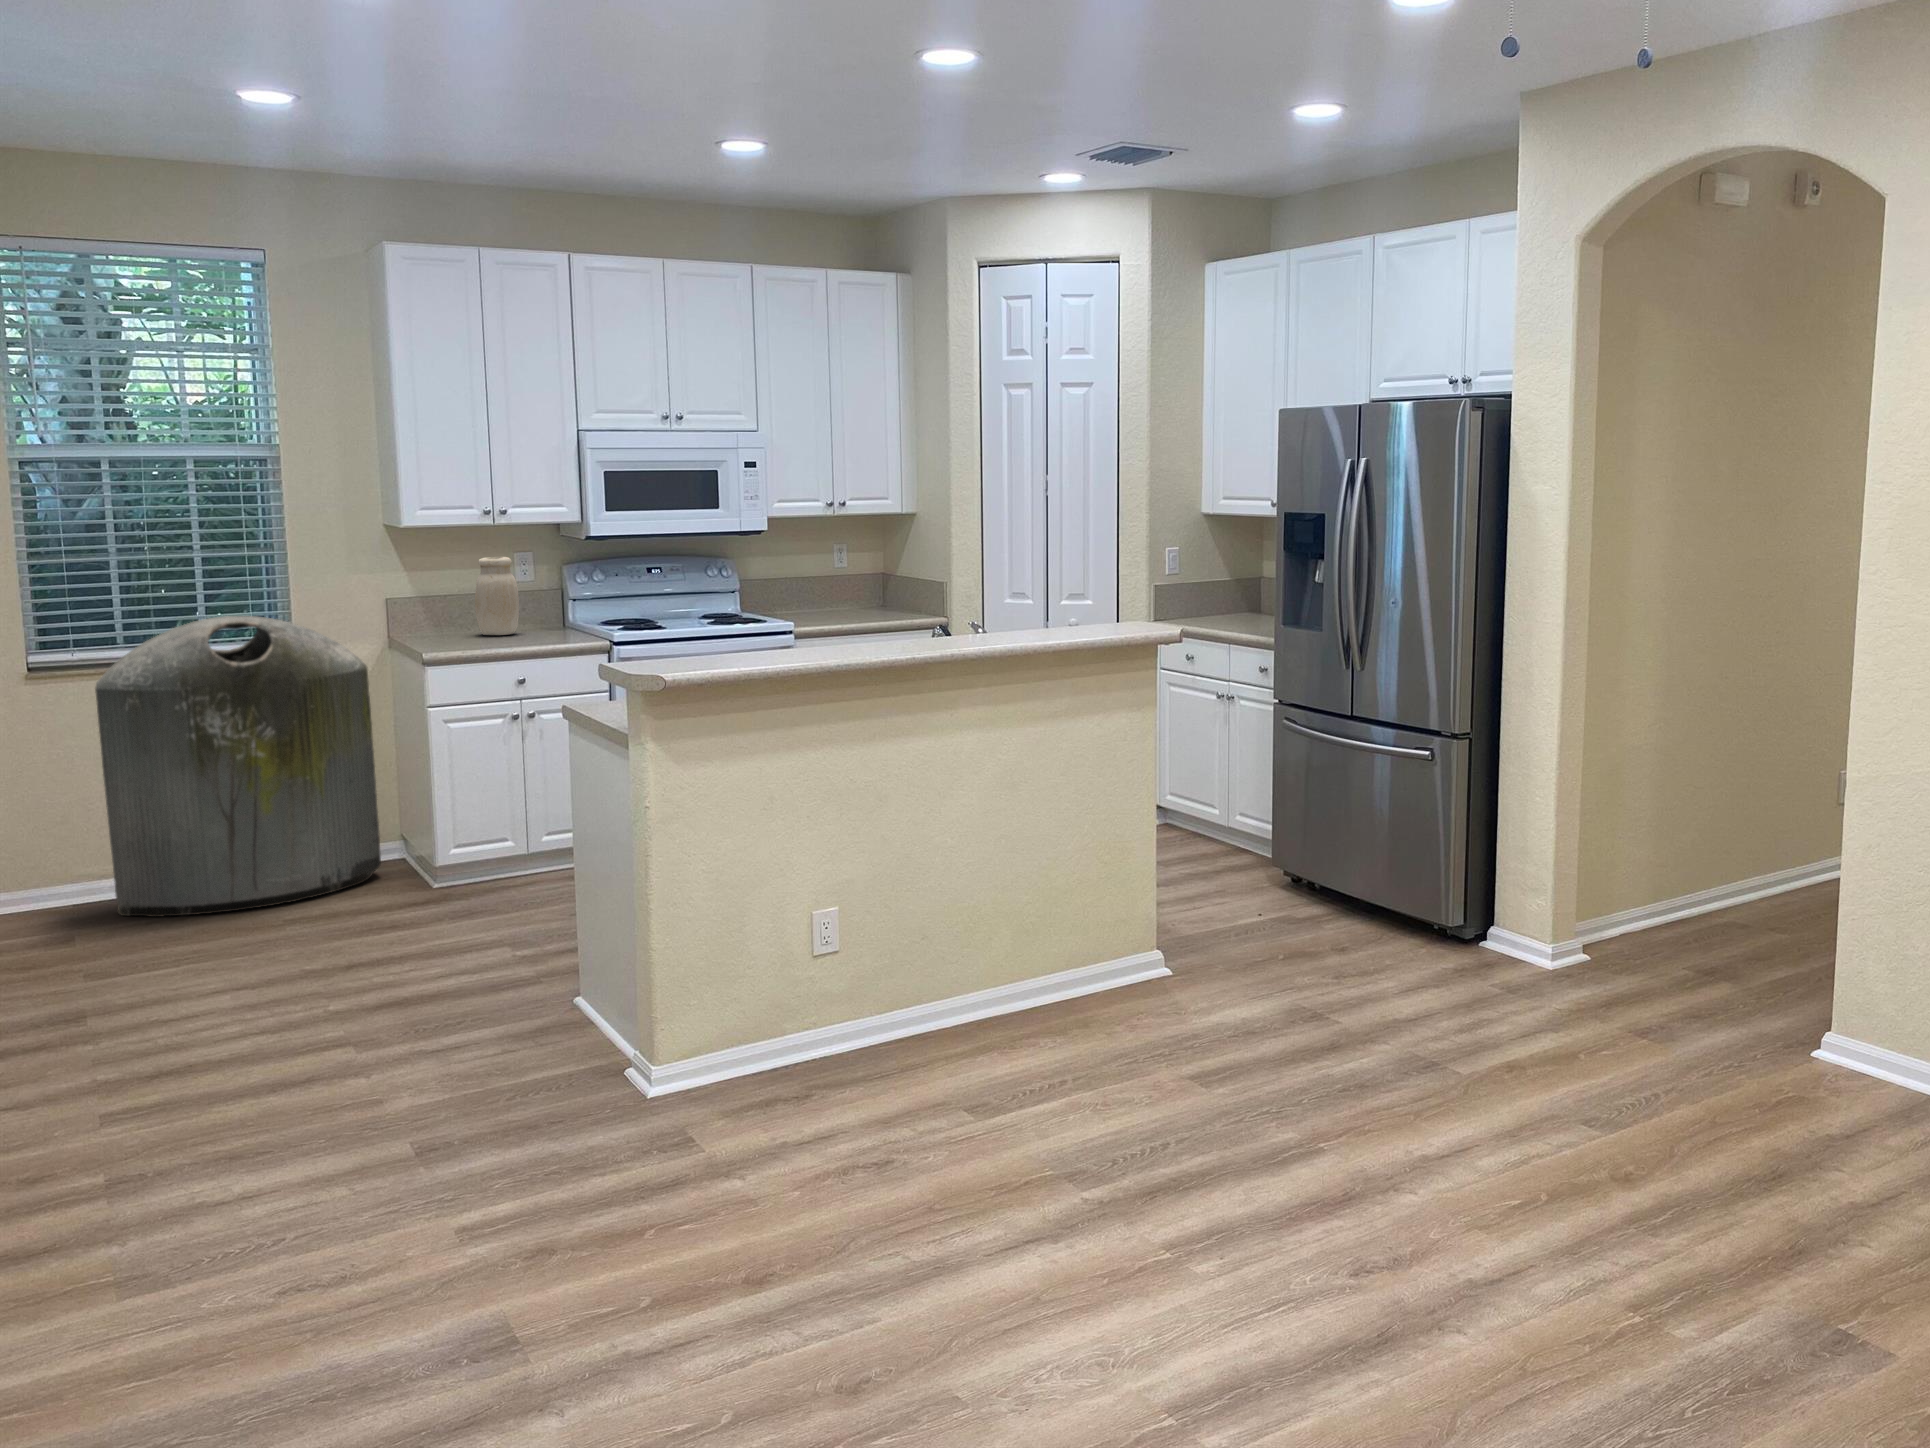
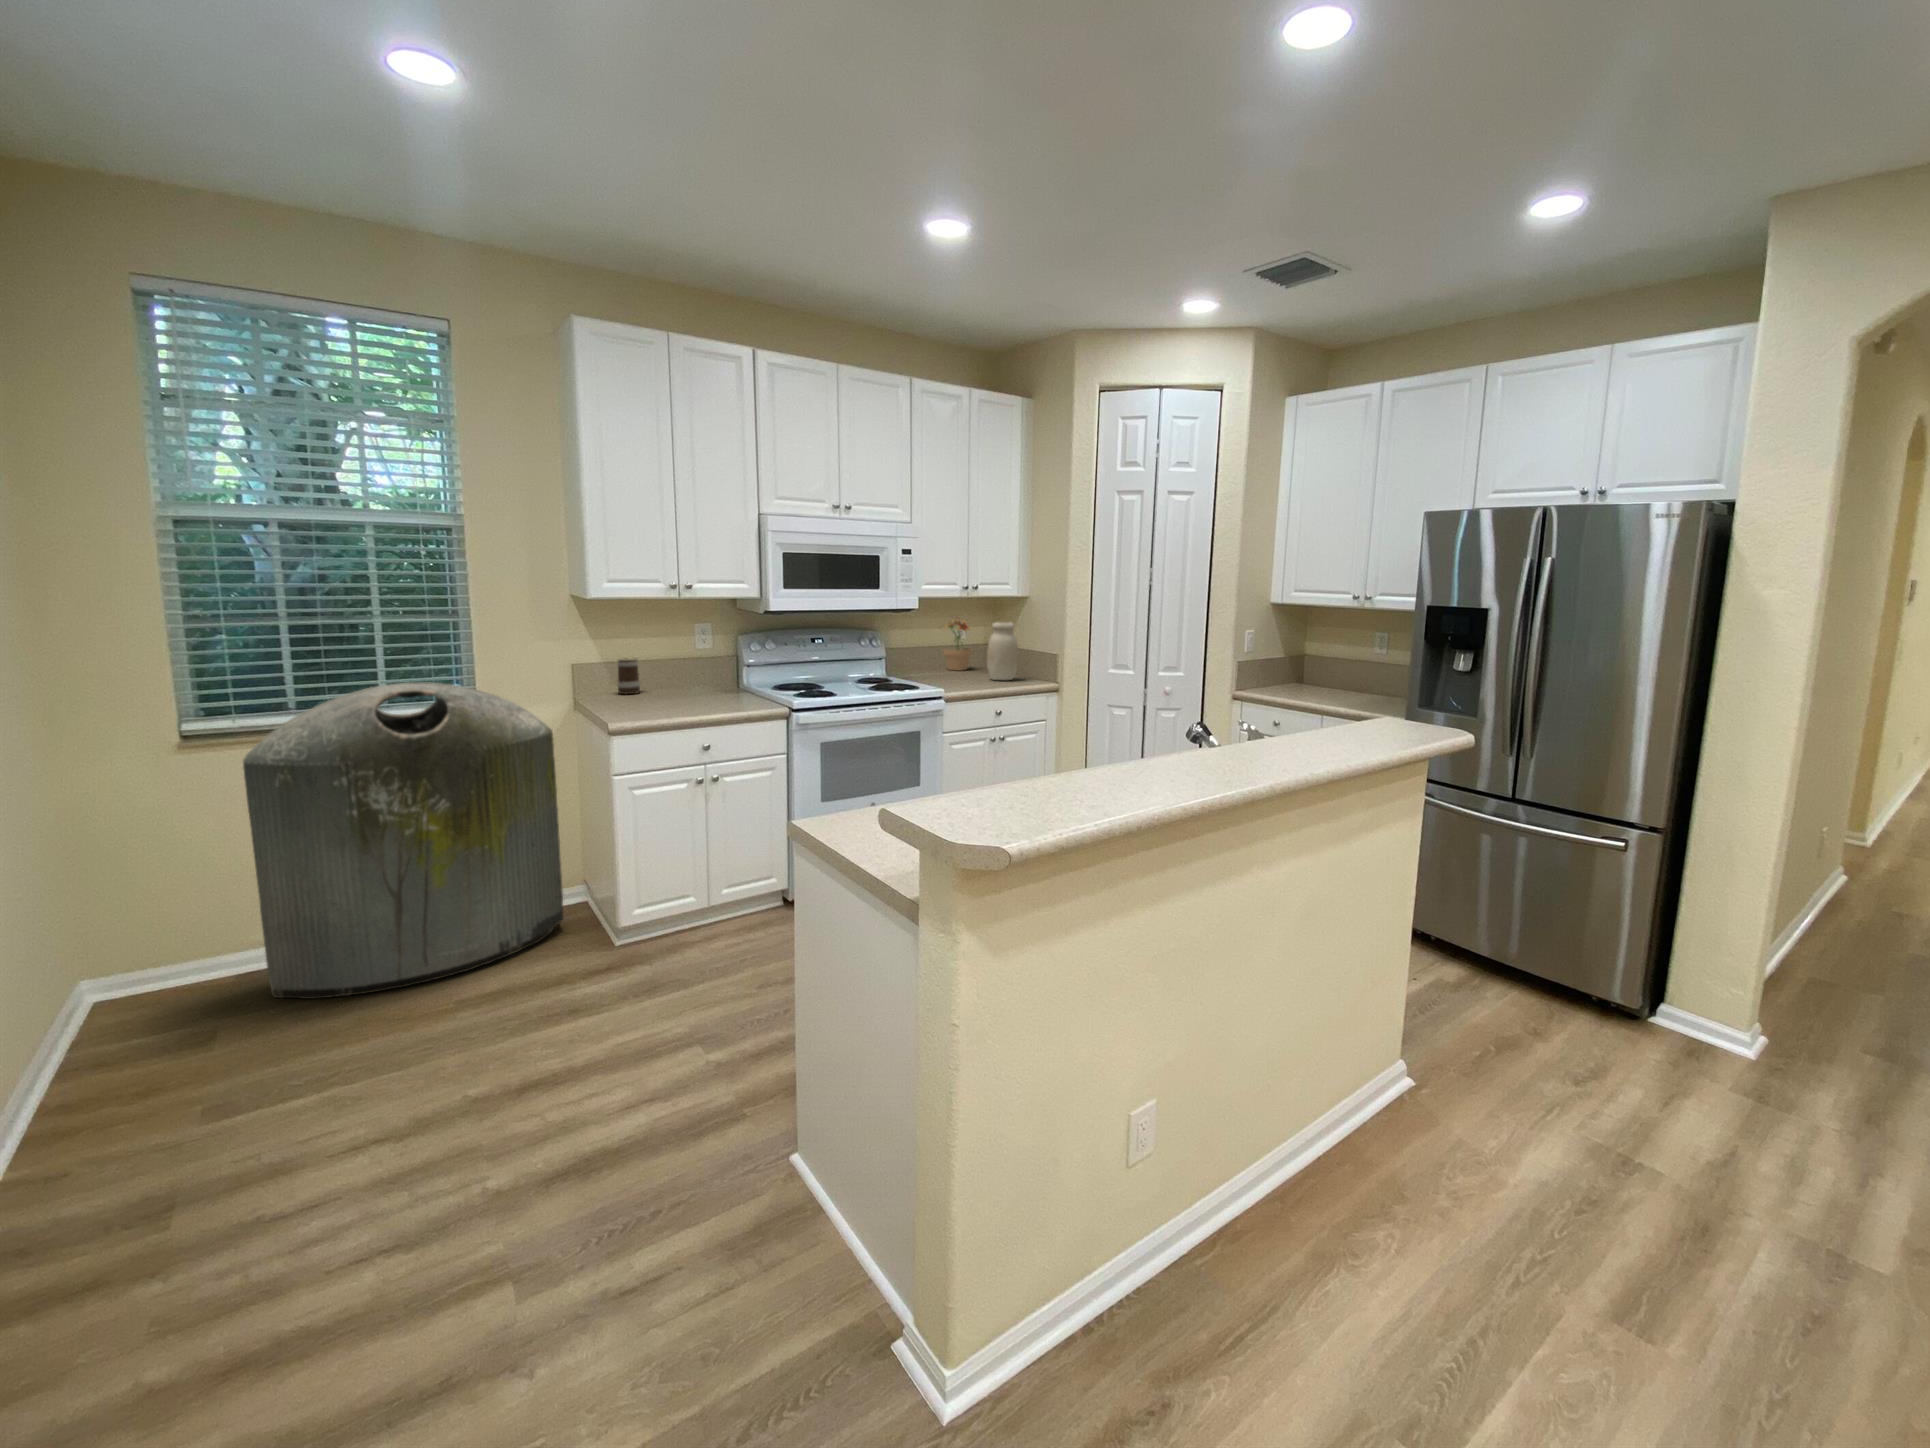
potted plant: none [813,540,854,608] -> present [944,620,972,670]
jar: present [475,557,519,635] -> present [987,622,1018,680]
mug: none [432,592,463,633] -> present [618,658,641,694]

